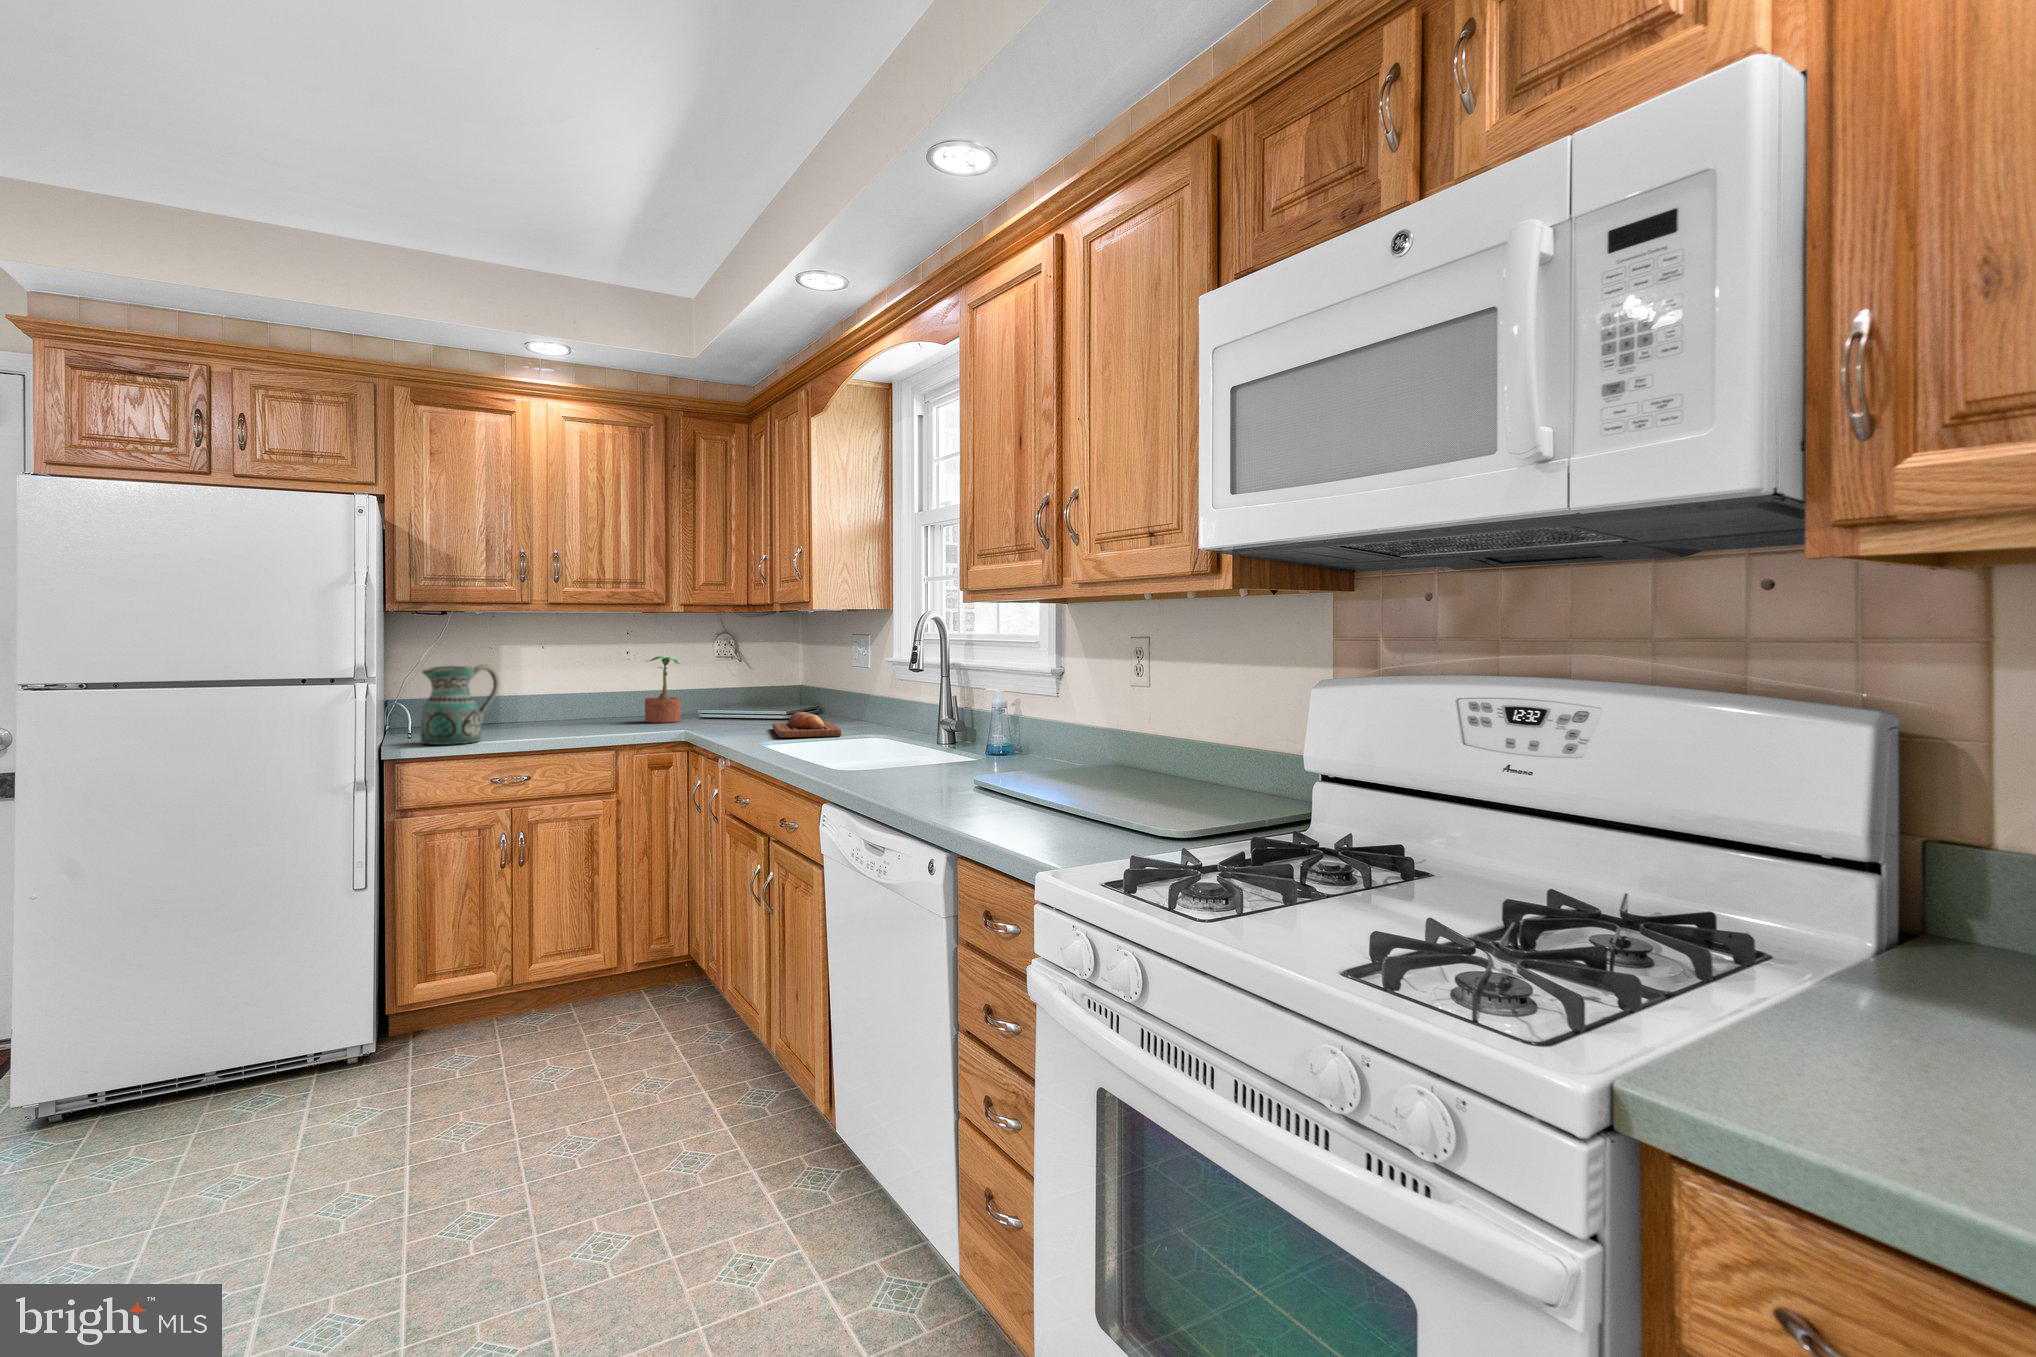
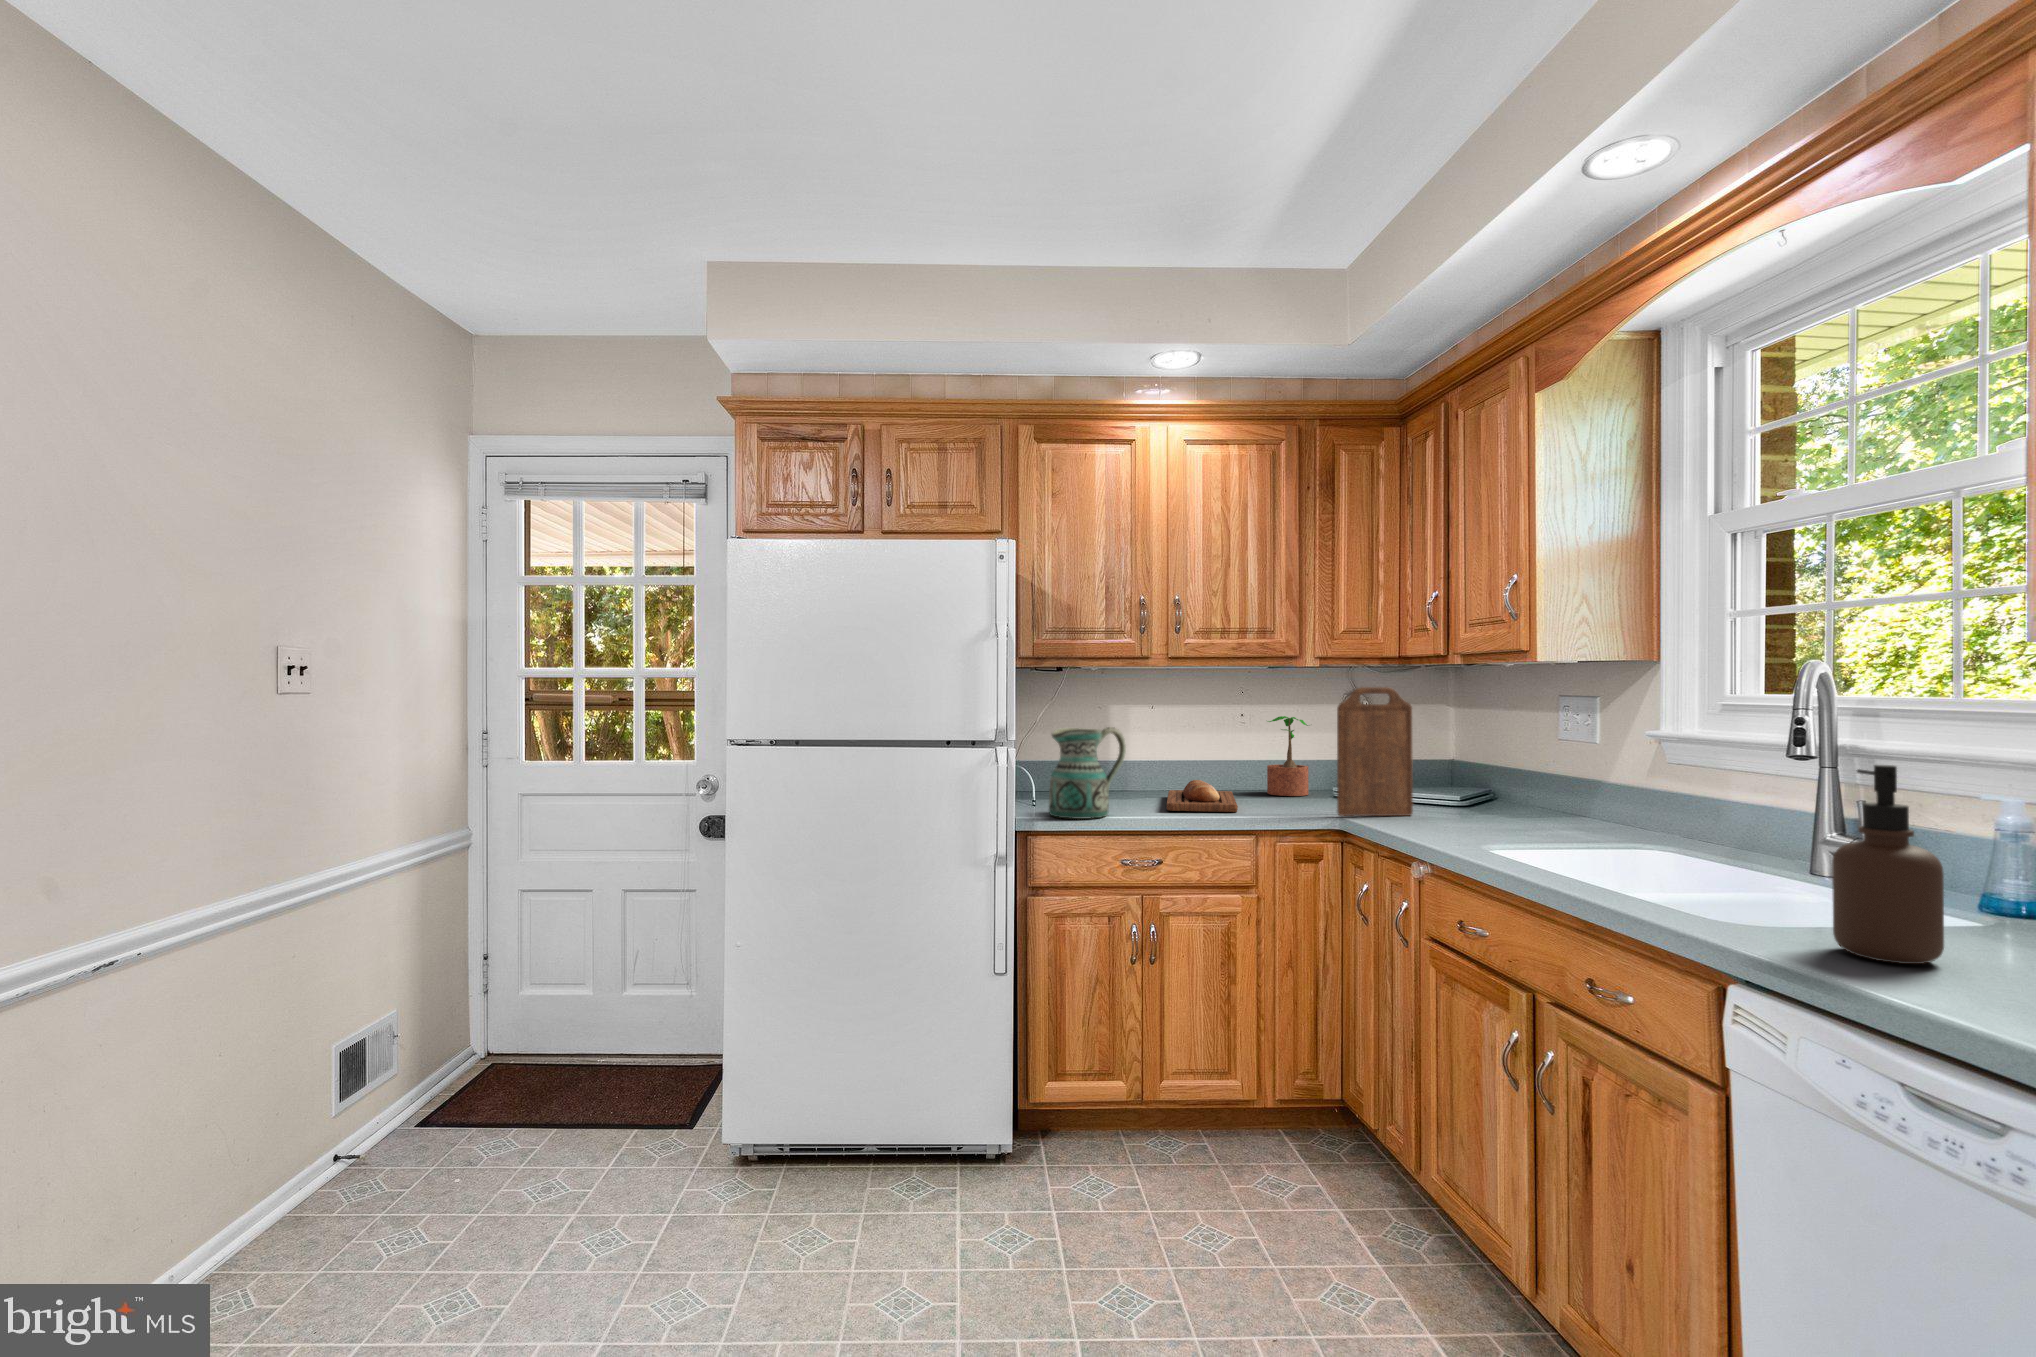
cutting board: none [682,630,743,733] -> present [1337,687,1413,816]
soap dispenser: none [871,667,918,775] -> present [1832,765,1944,964]
bread loaf: present [772,712,841,738] -> present [1166,780,1238,812]

